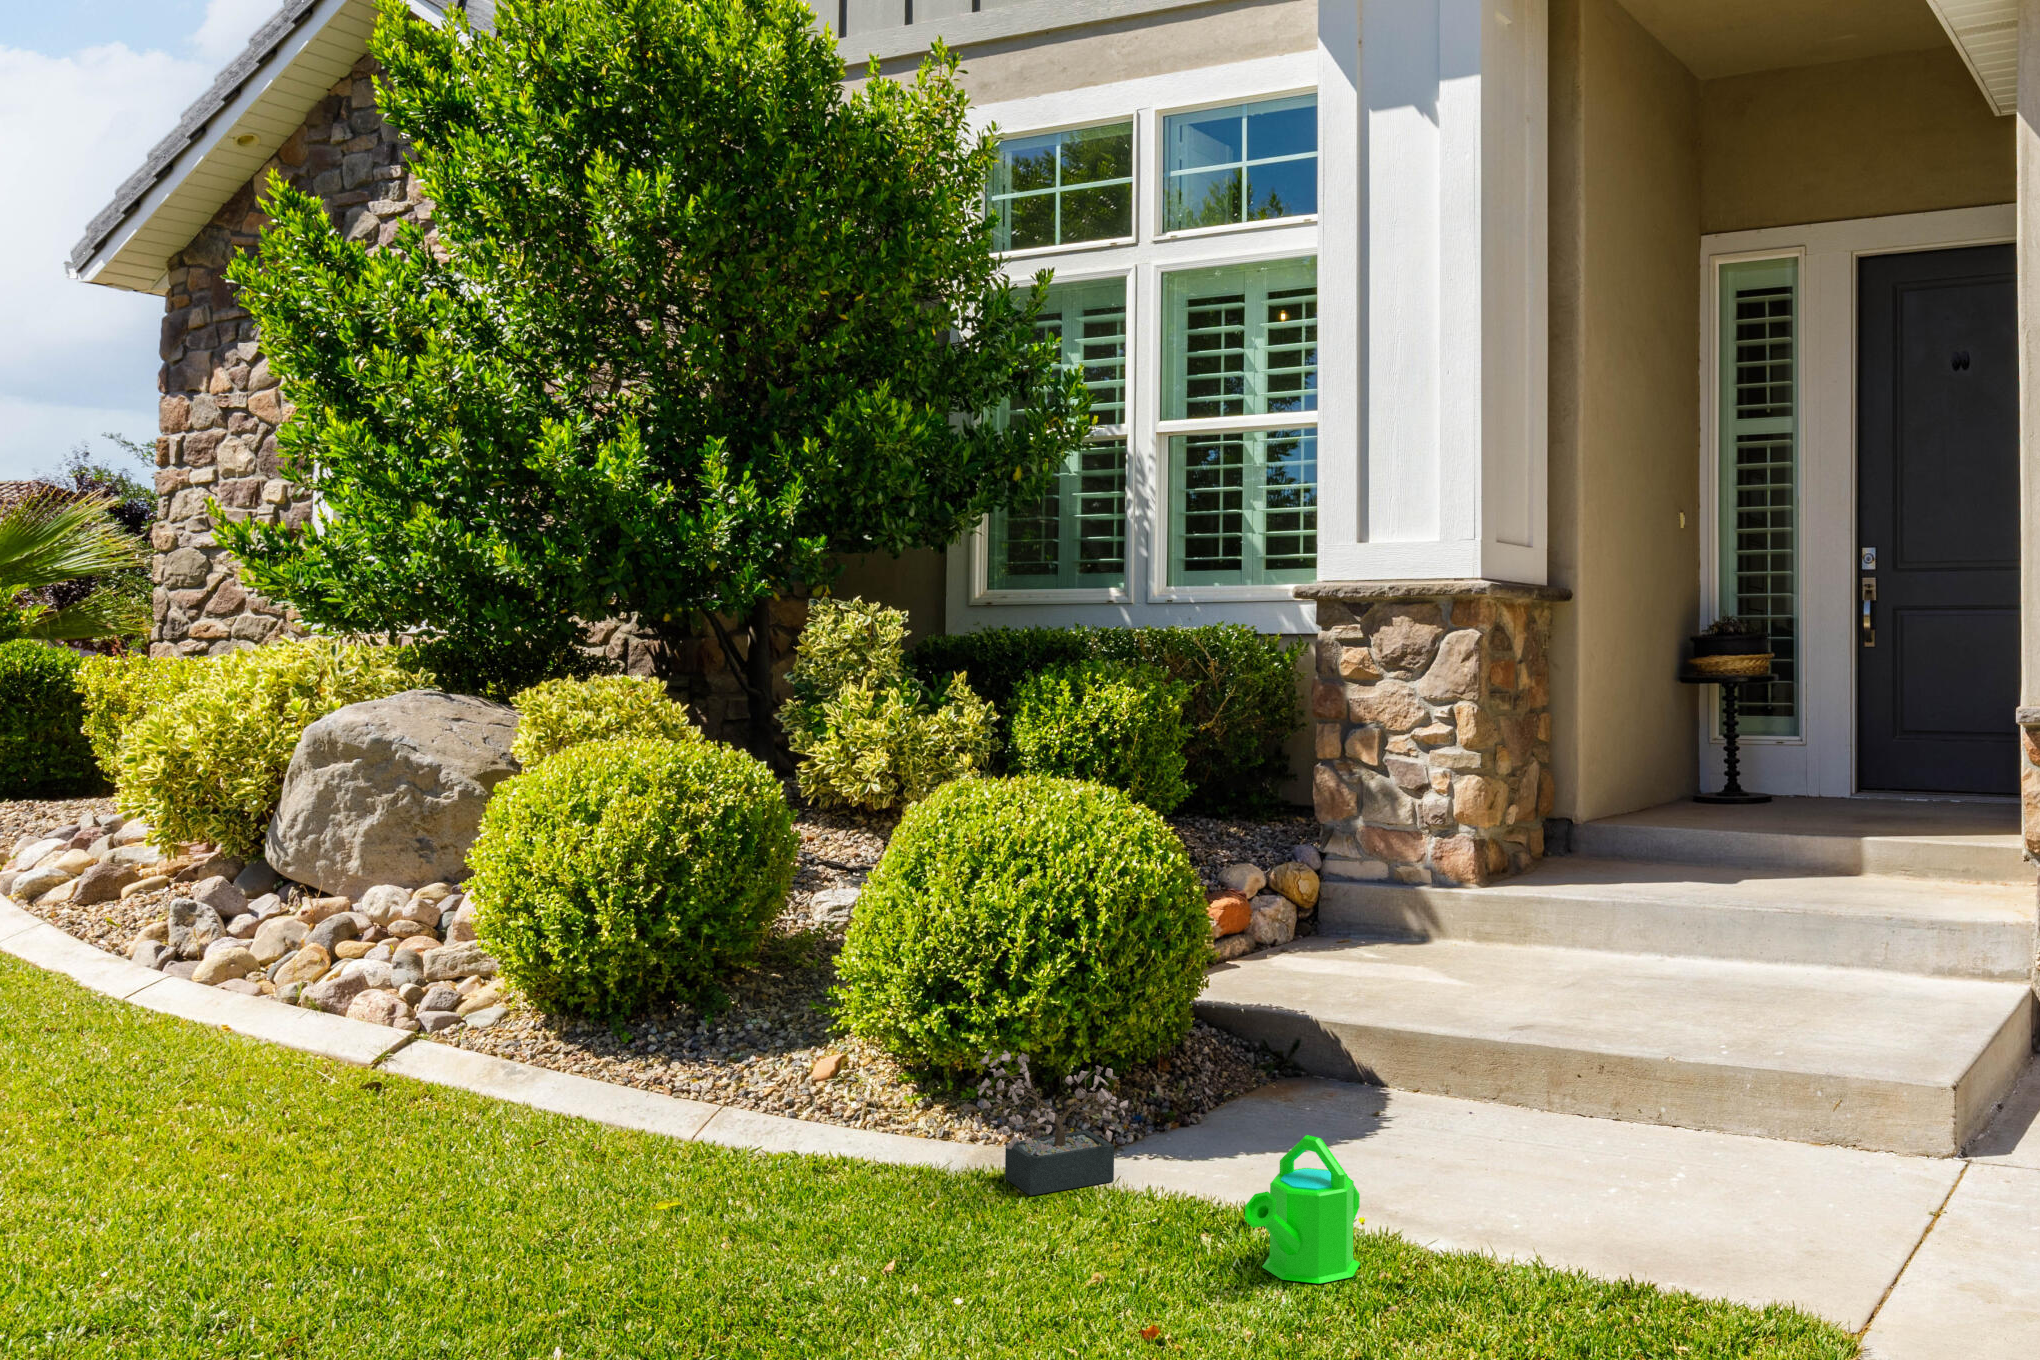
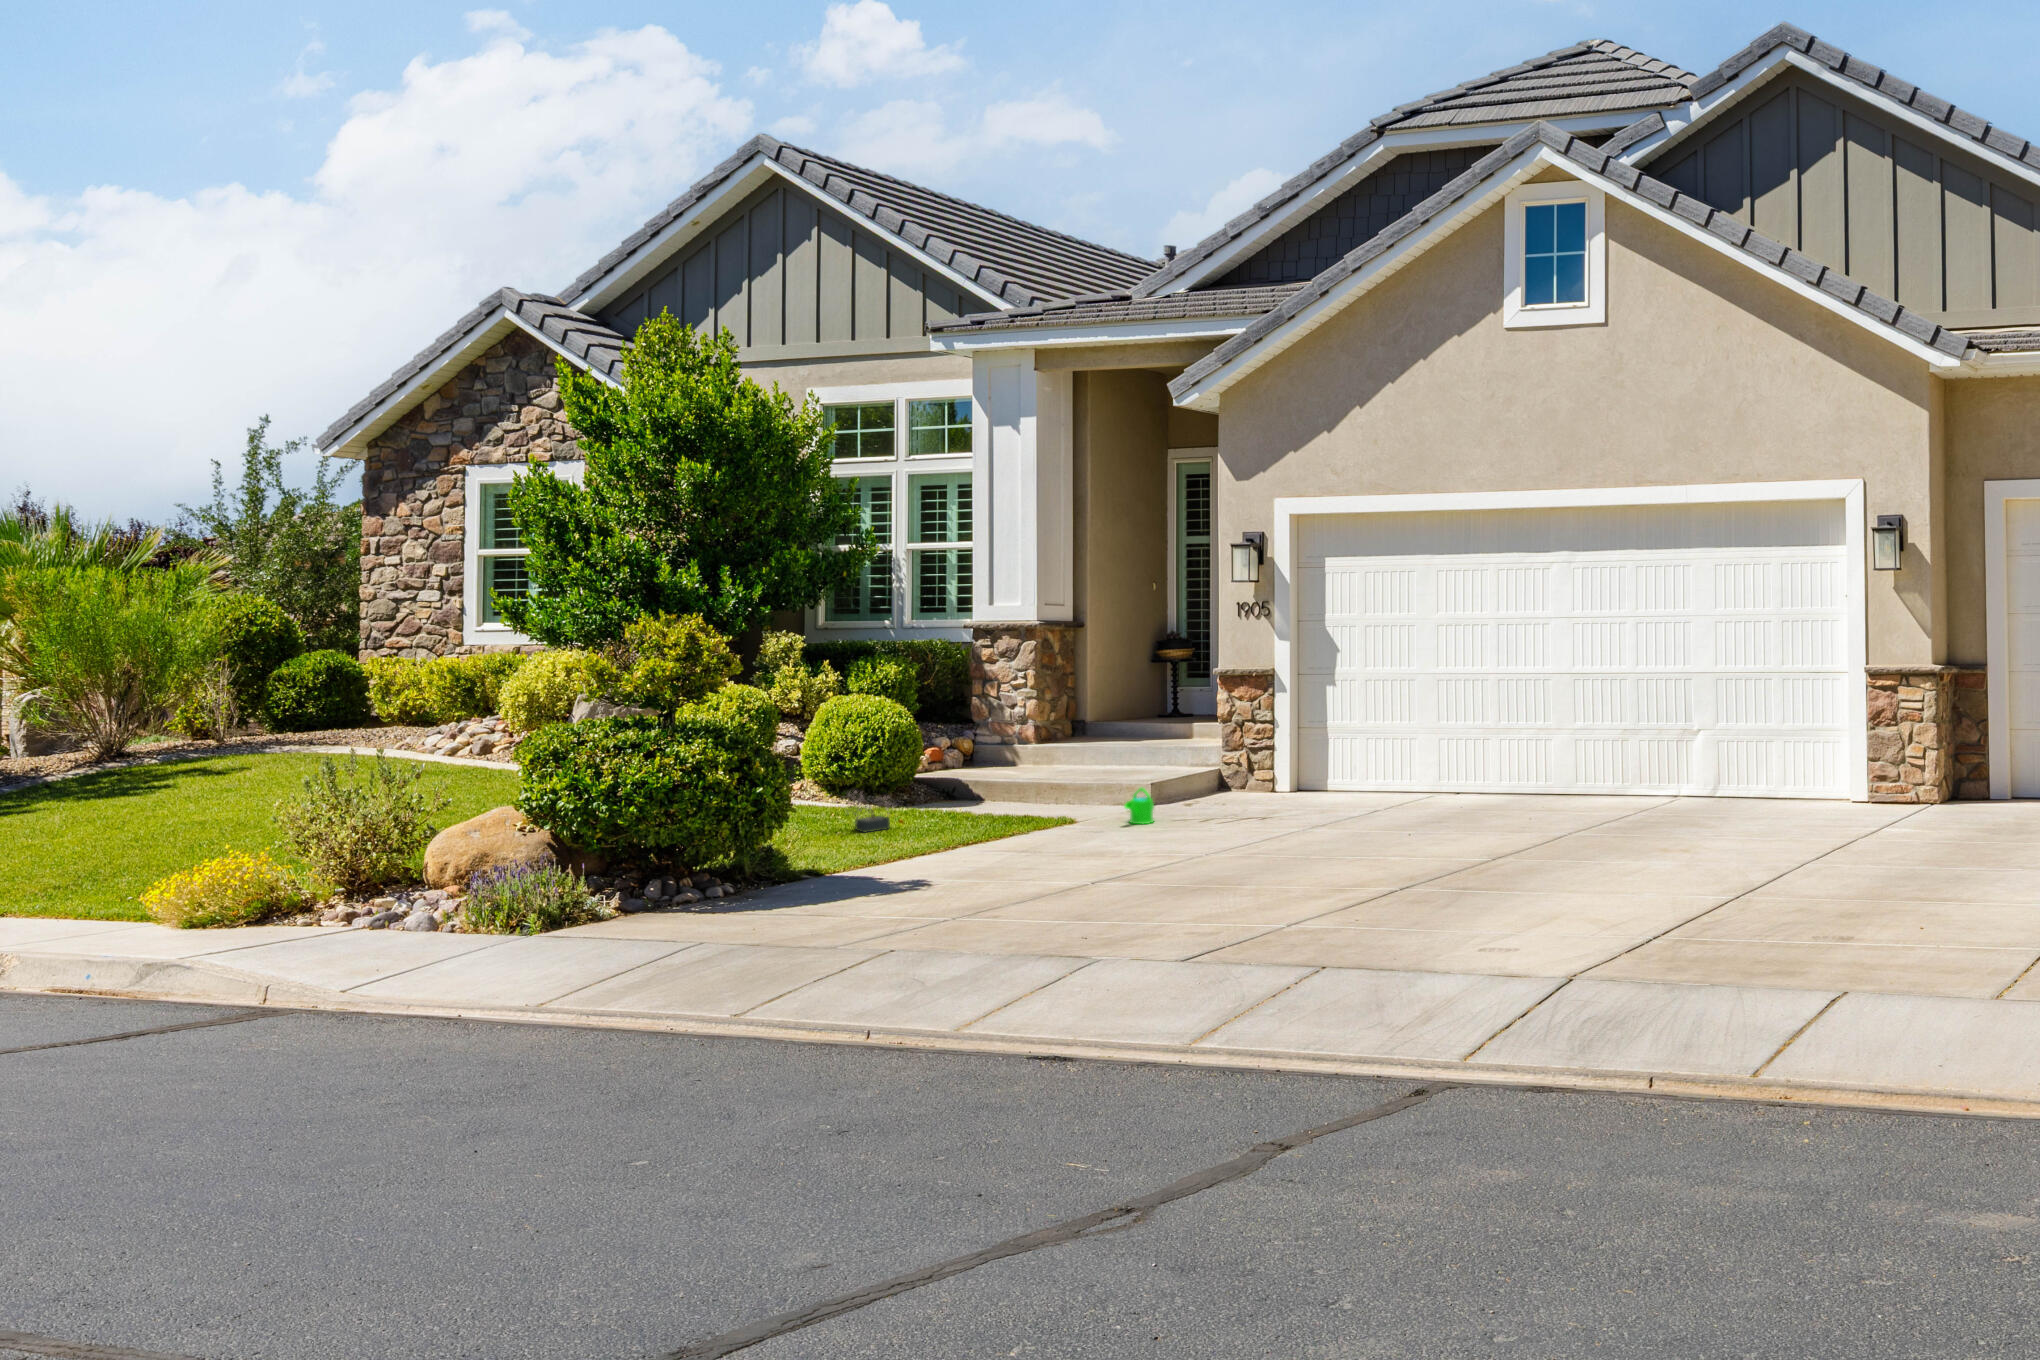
watering can: present [1245,1135,1360,1284] -> present [1125,788,1154,824]

